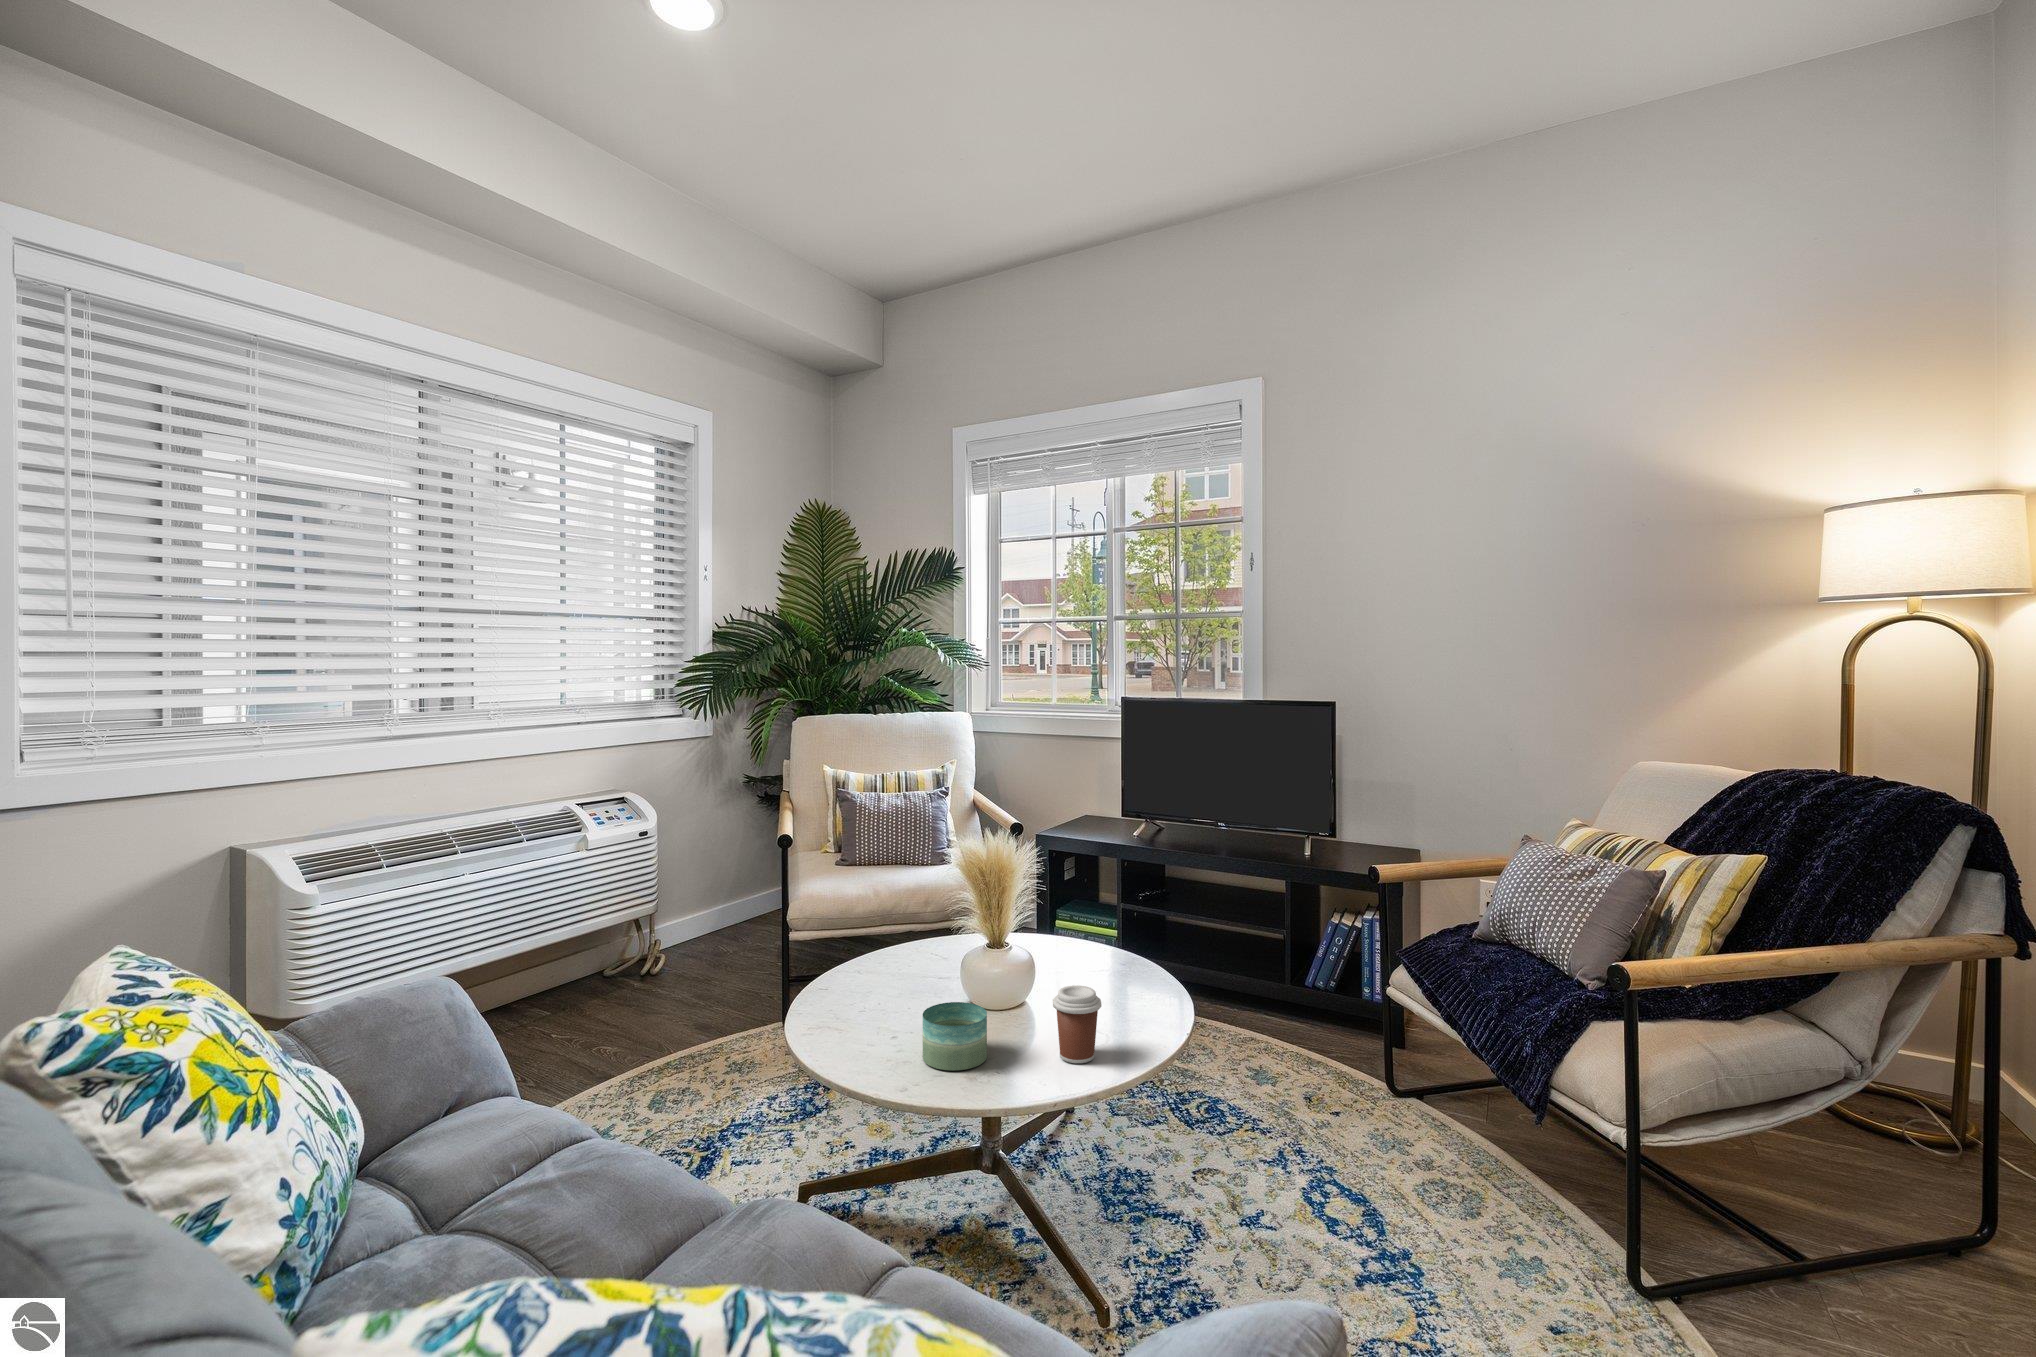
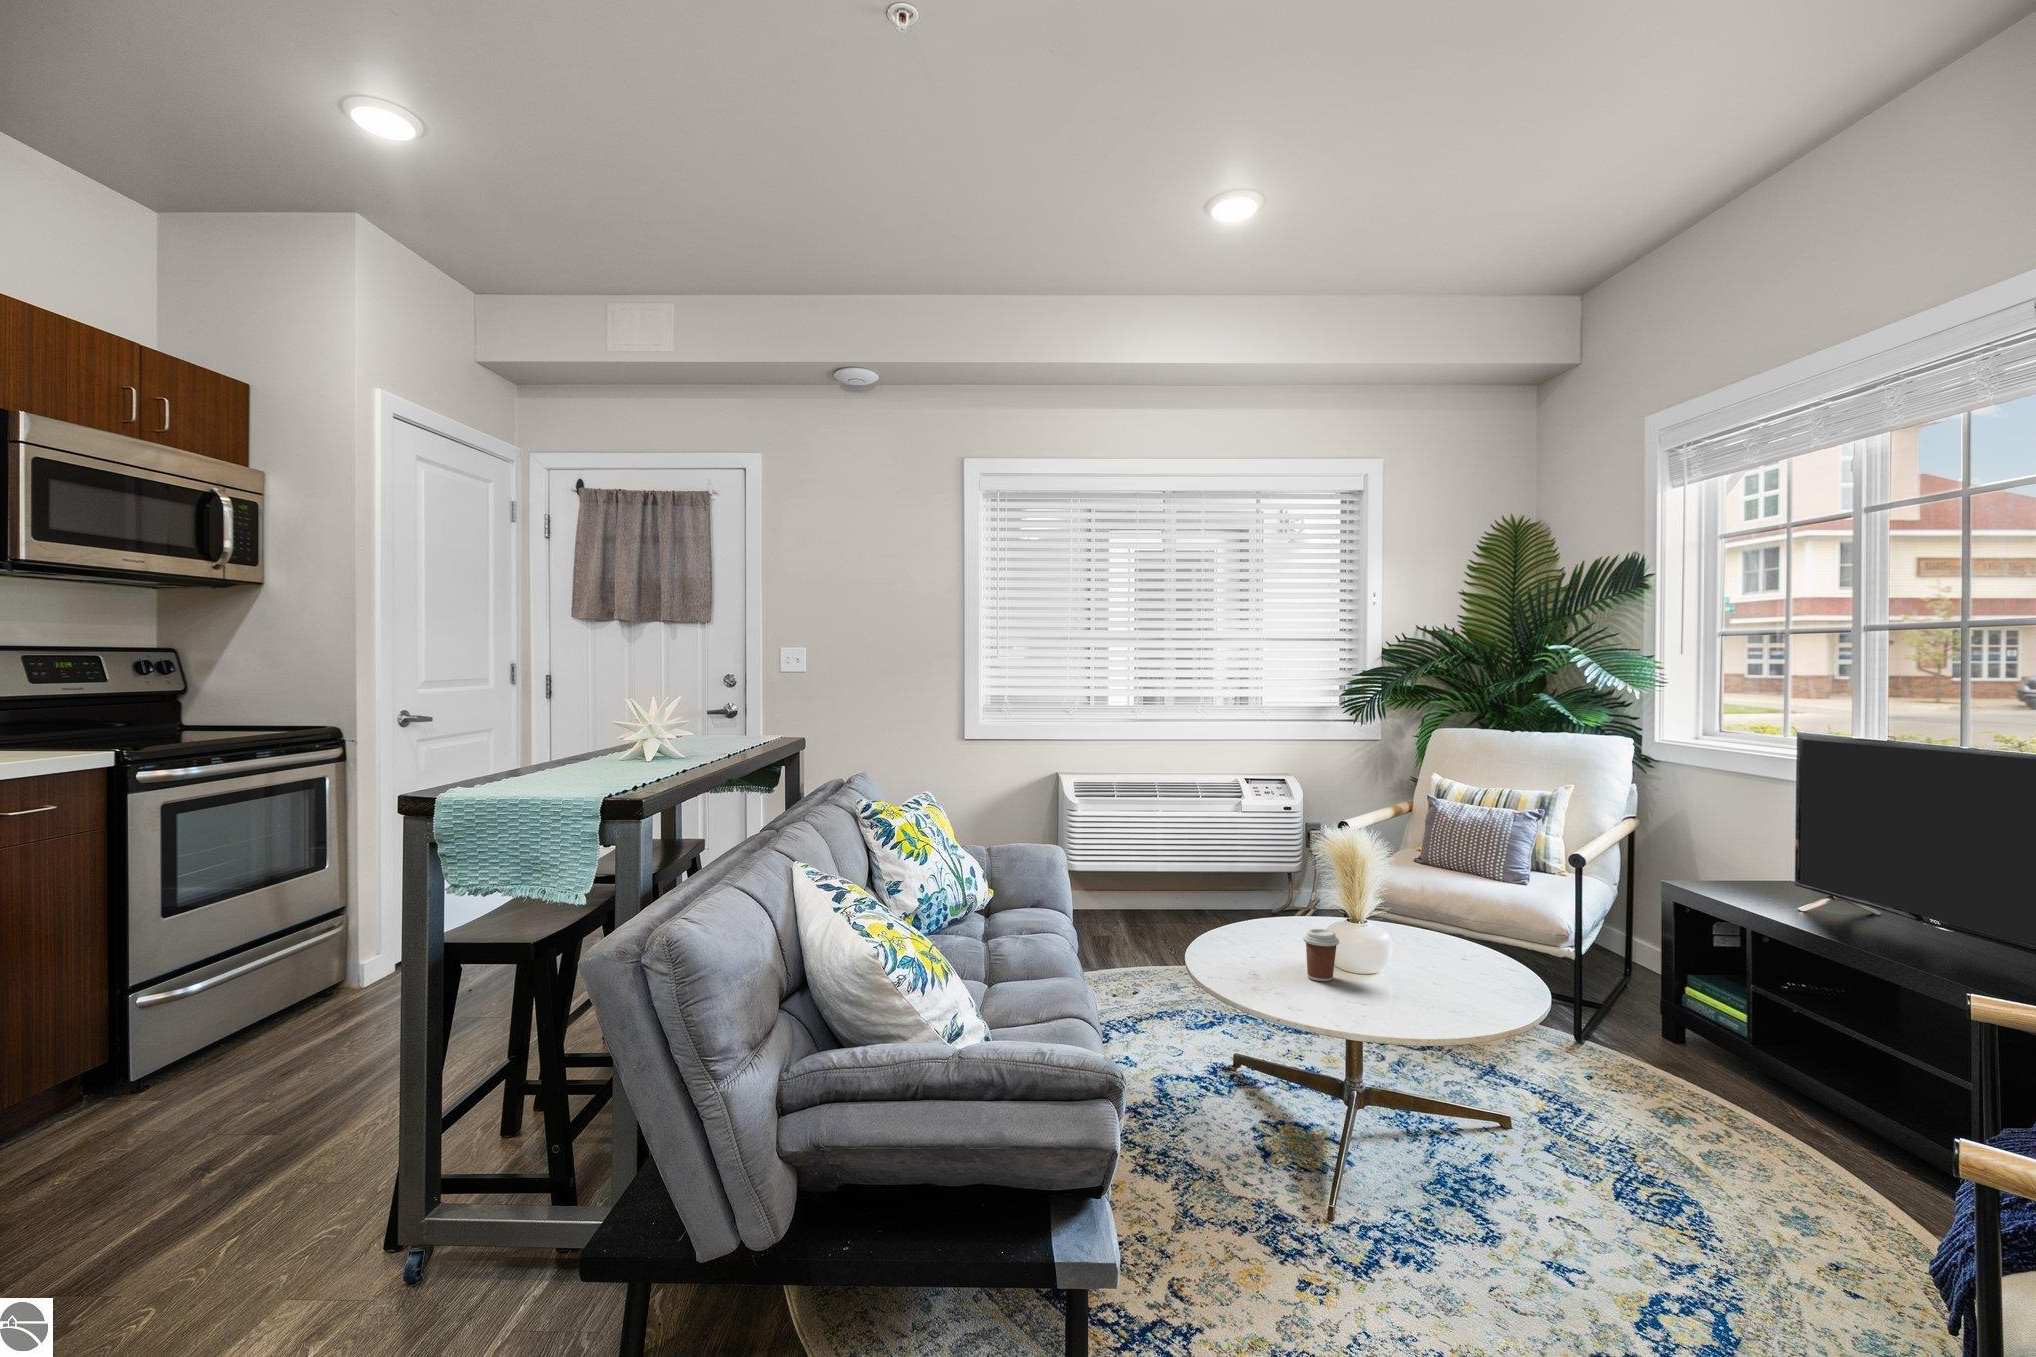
candle: present [923,1002,987,1070] -> none [1233,922,1277,963]

